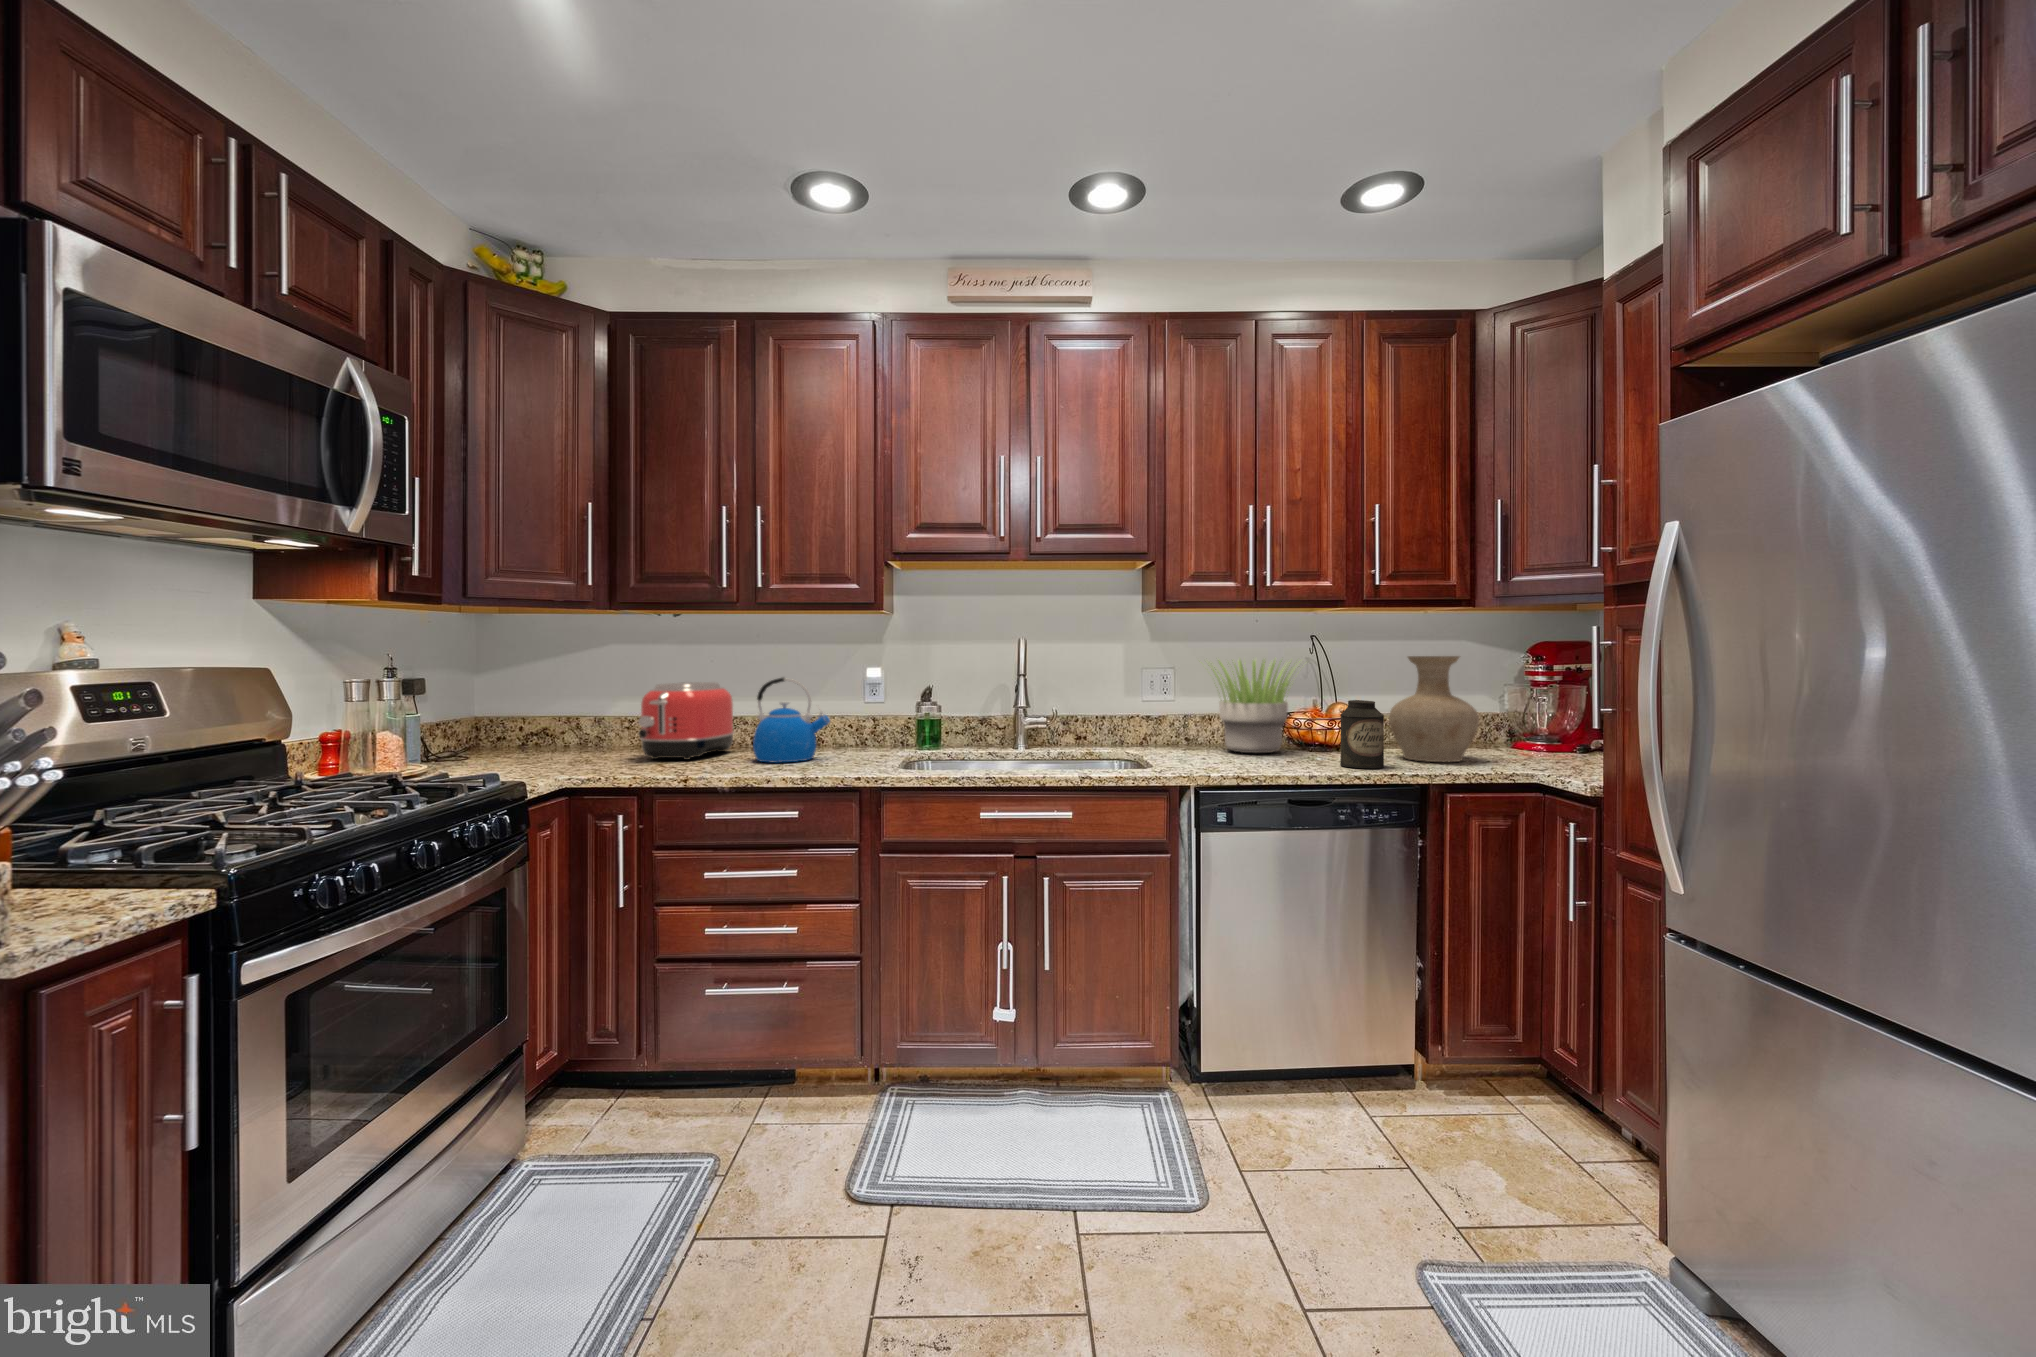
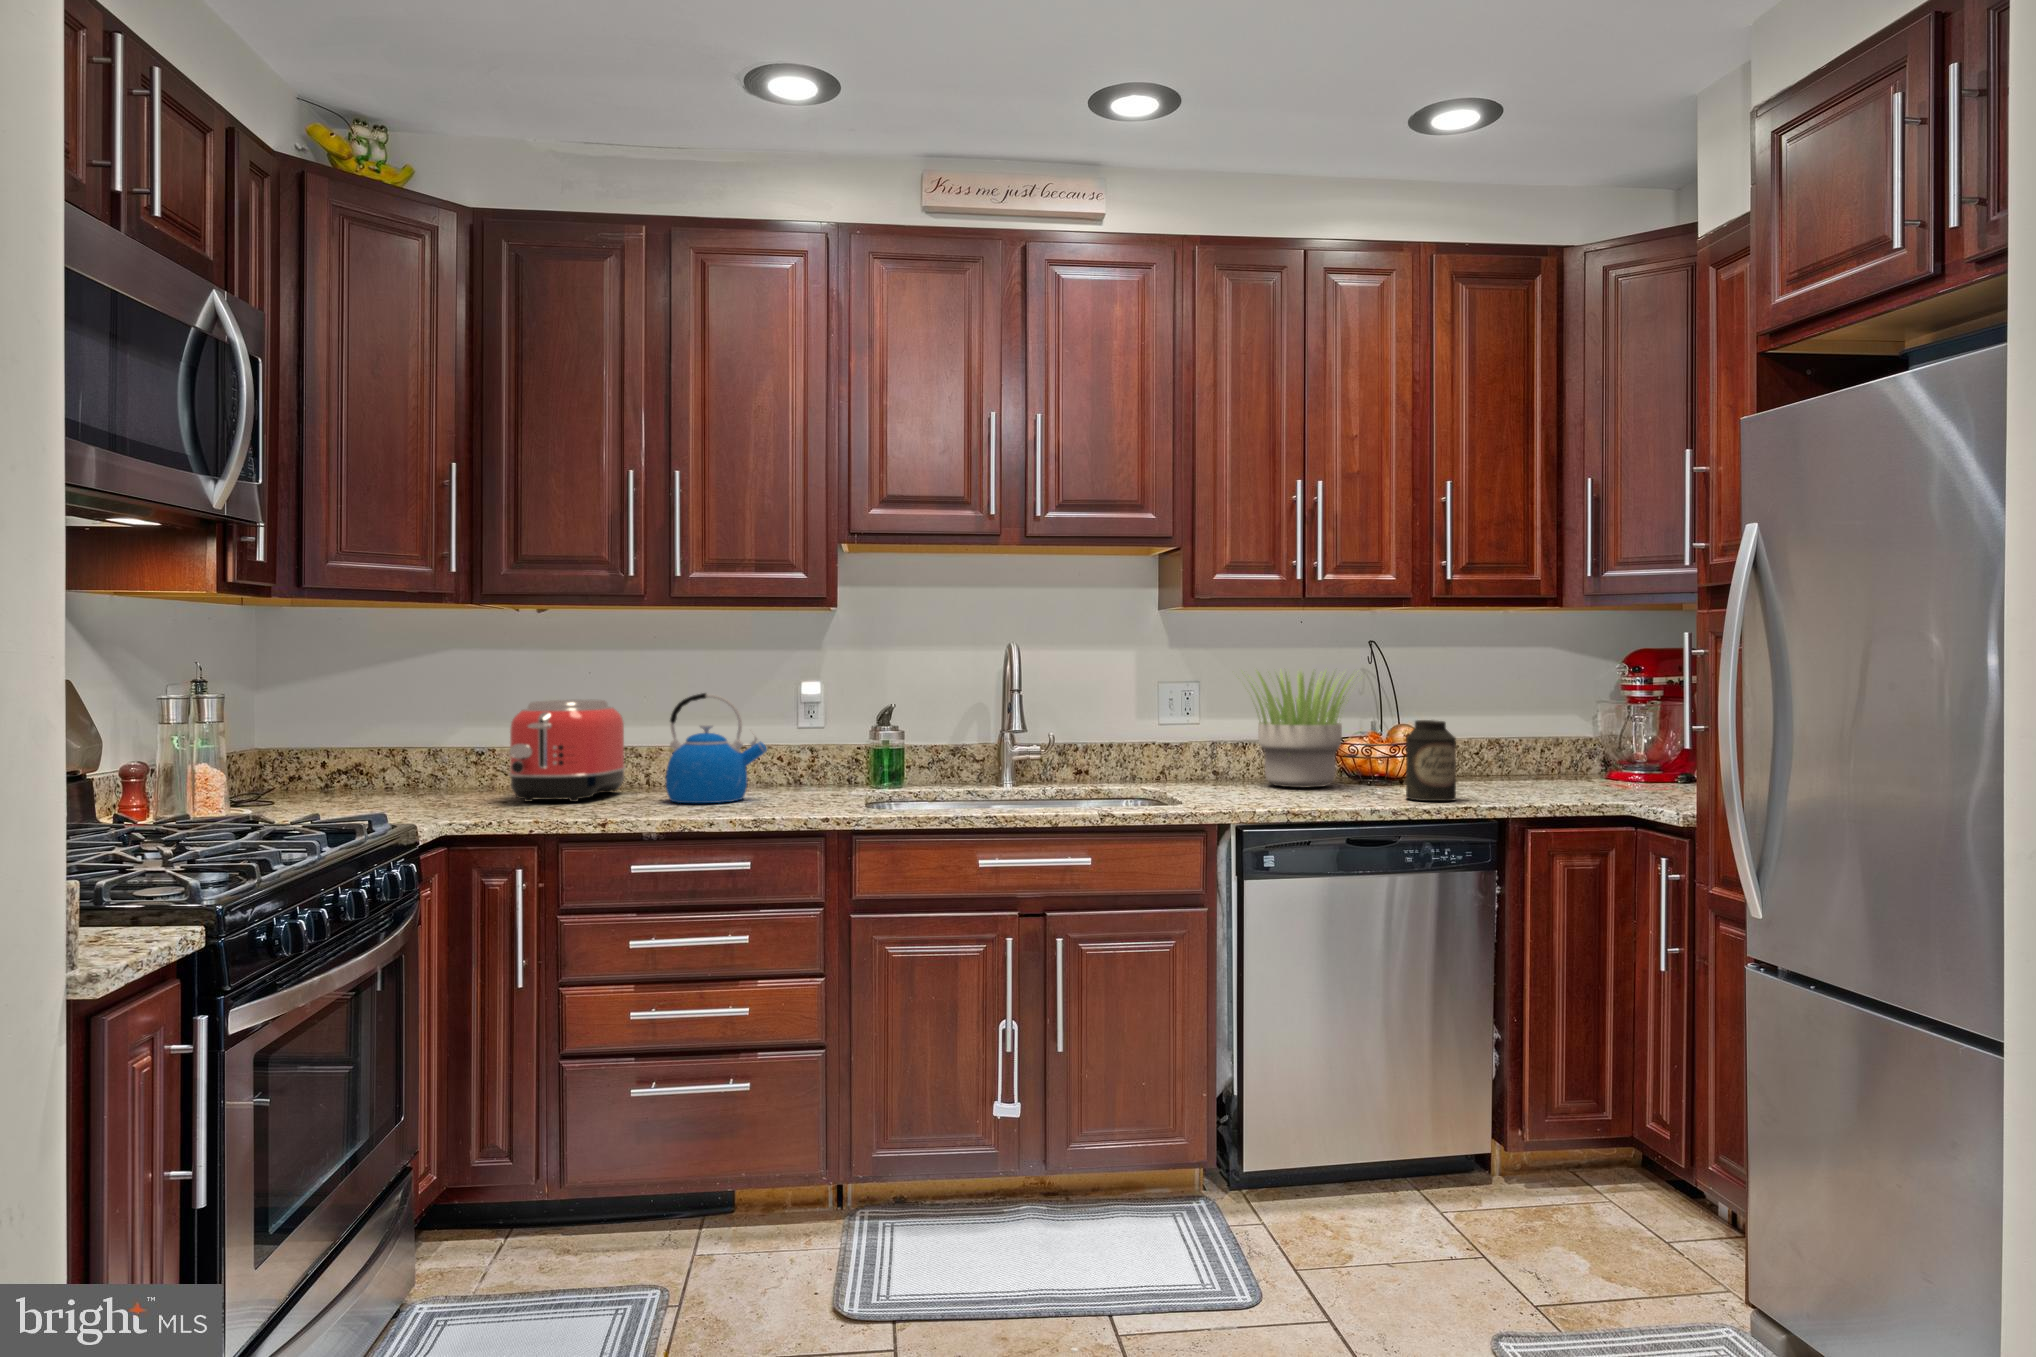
vase: present [1389,656,1479,762] -> none [1462,667,1565,794]

